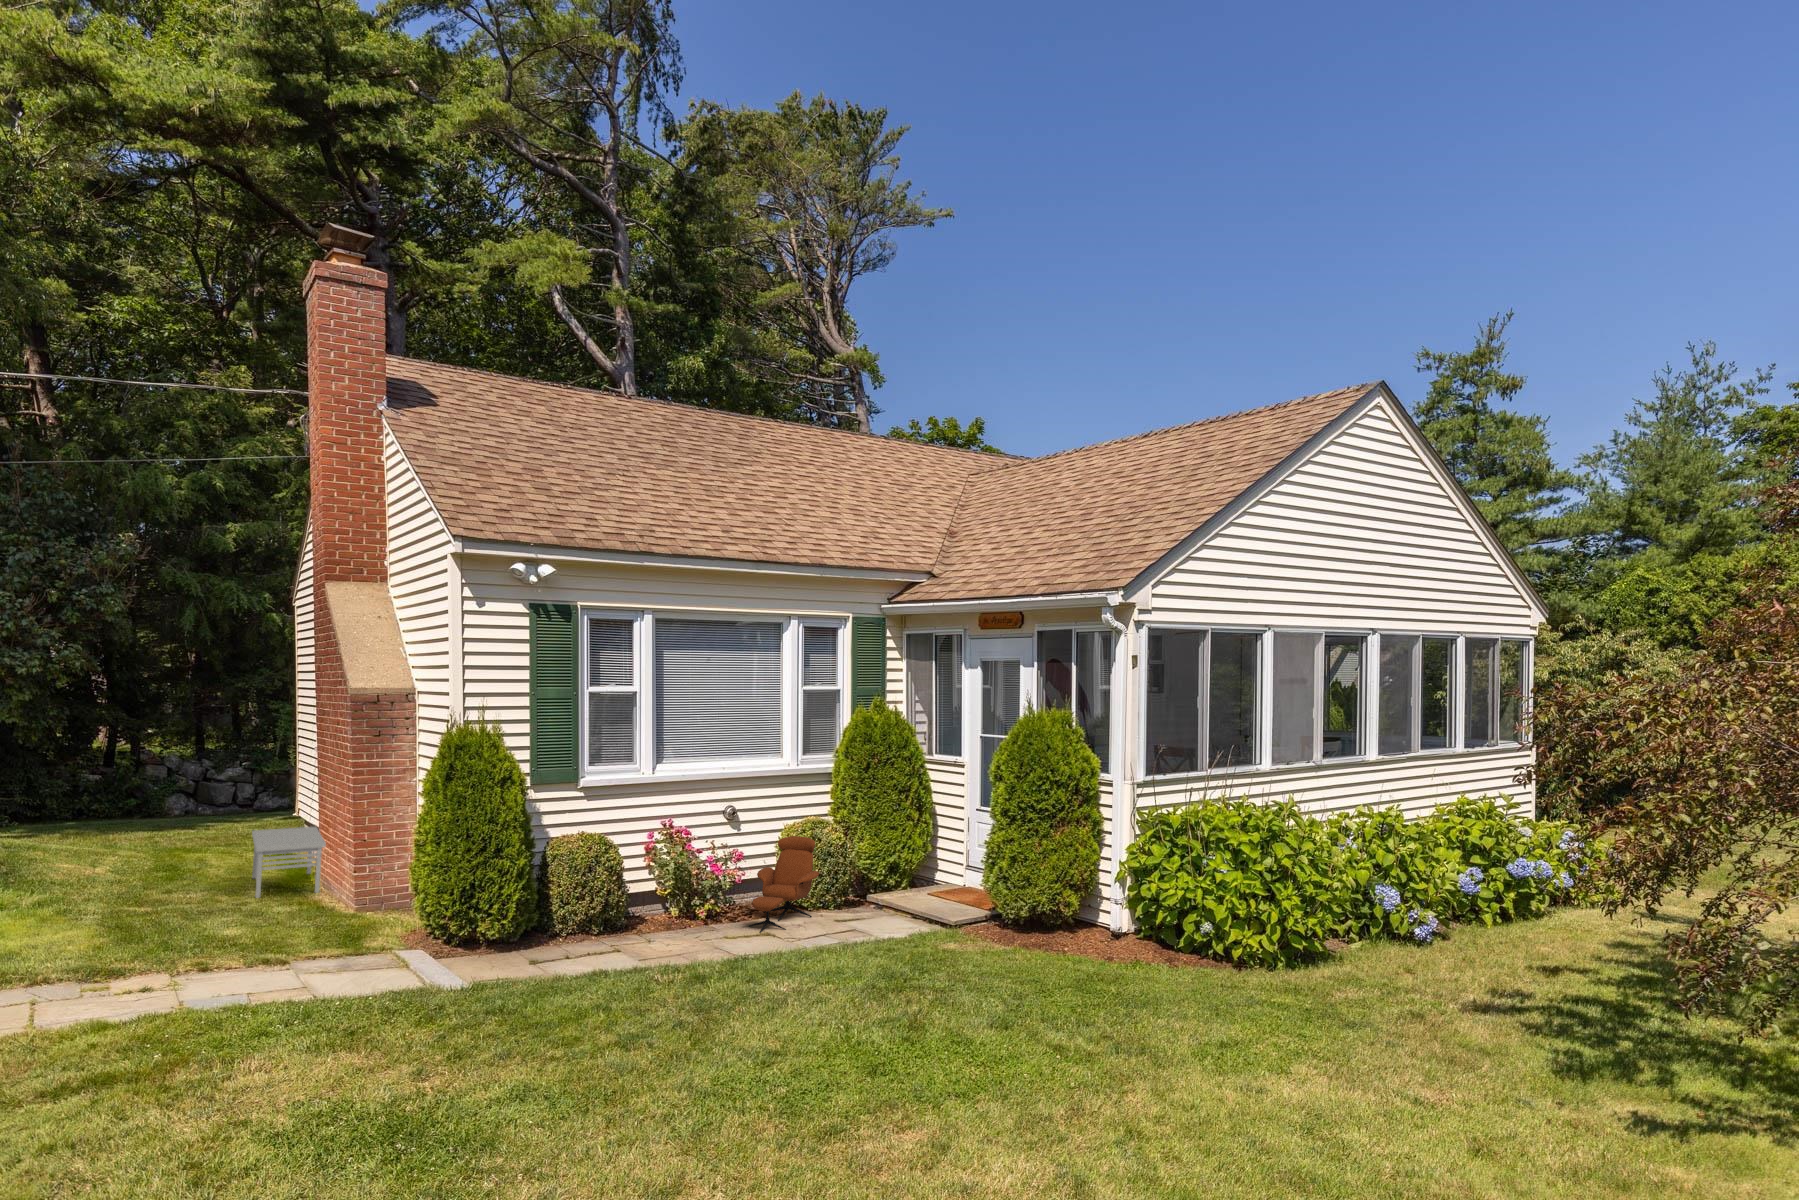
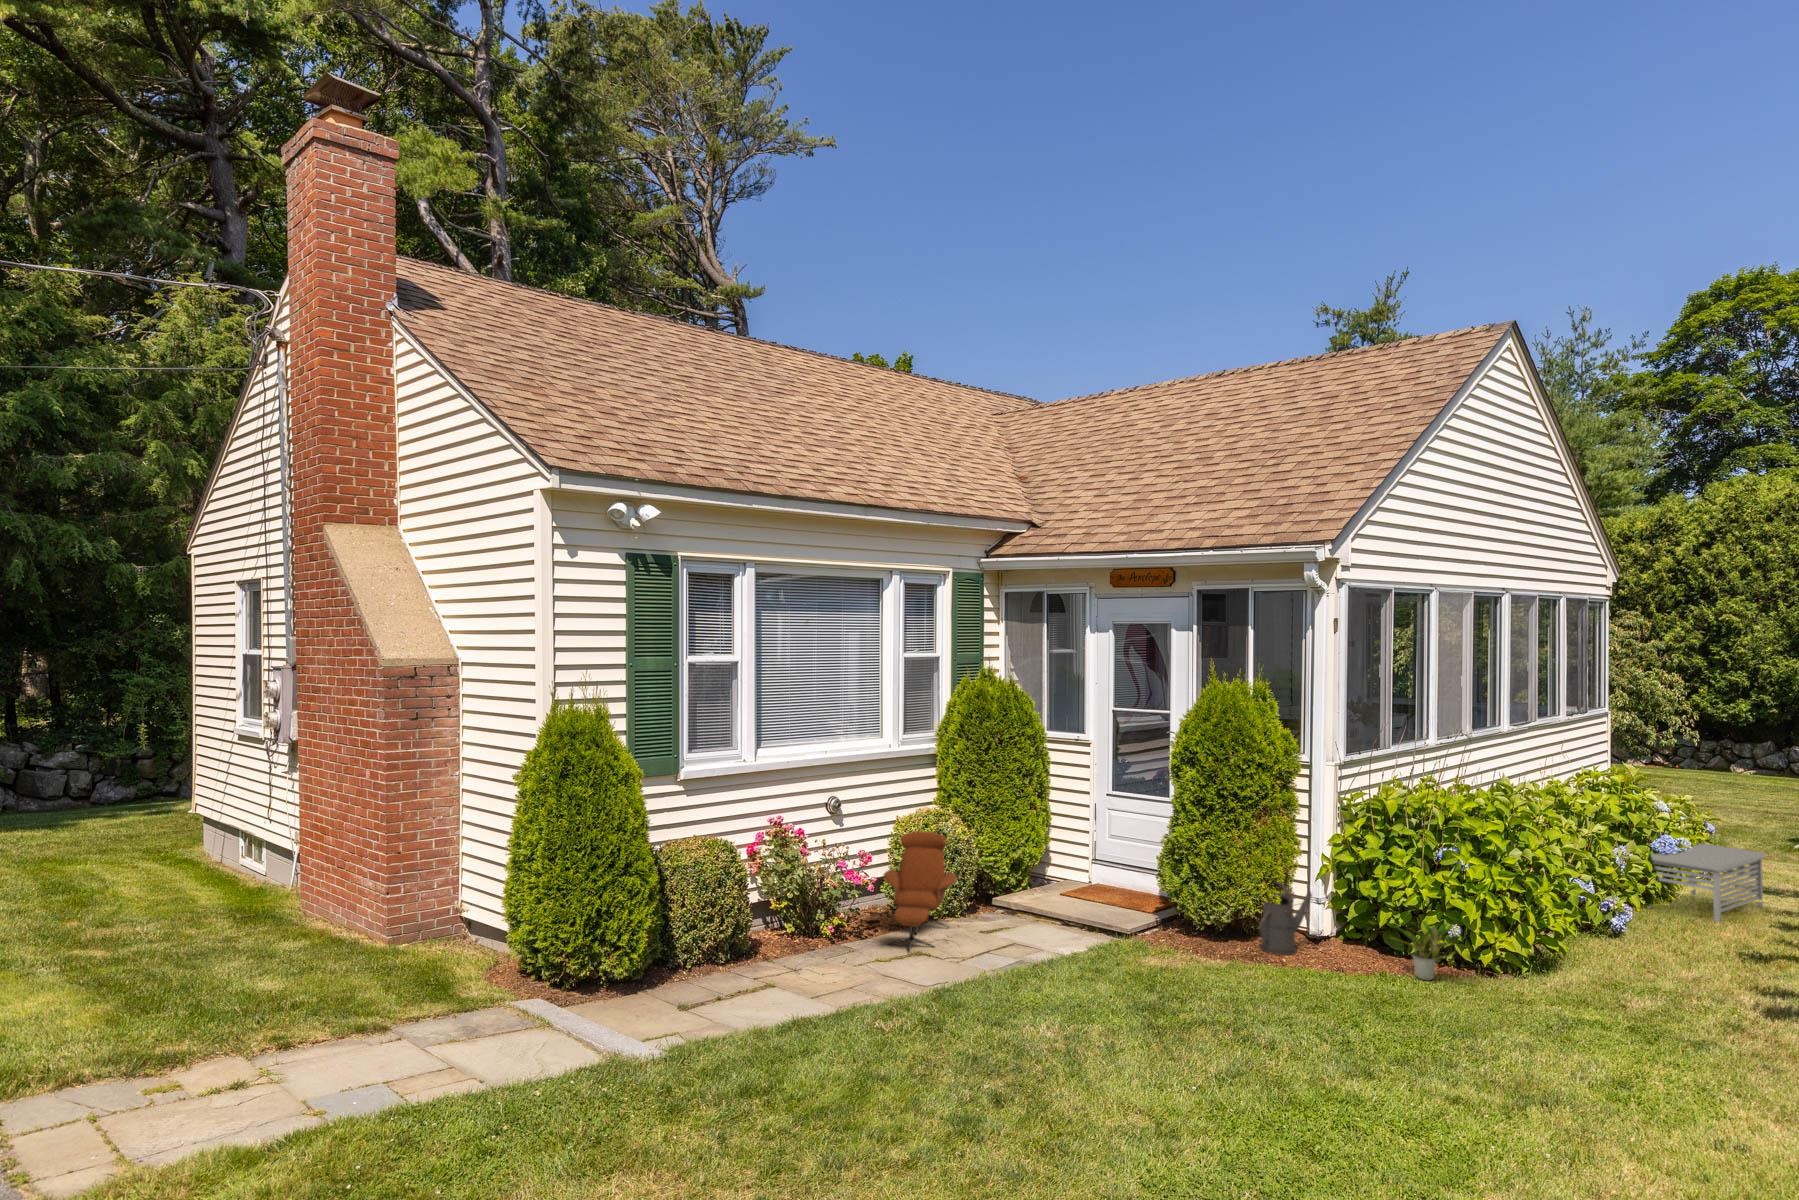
storage bench: present [252,827,326,898] -> present [1649,844,1766,922]
watering can: none [1056,884,1117,946] -> present [1259,883,1312,955]
potted plant: none [1146,917,1210,968] -> present [1390,921,1455,981]

